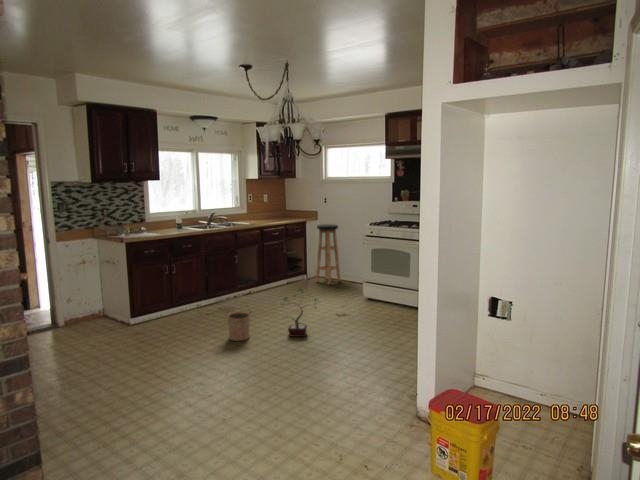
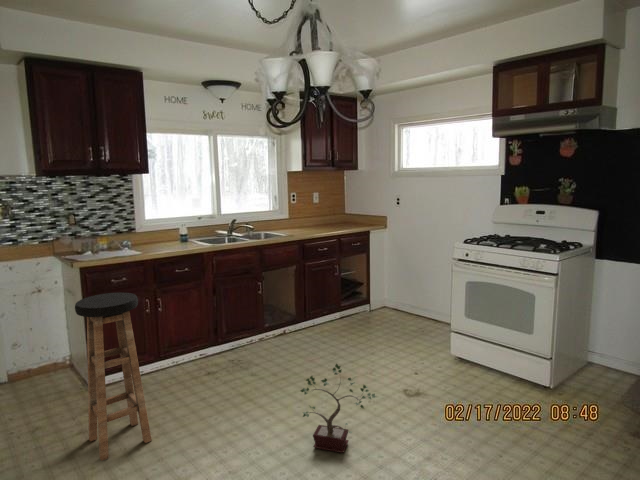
bar stool: present [316,224,341,284] -> present [75,293,152,461]
bucket: present [226,312,251,341] -> none [205,381,253,452]

